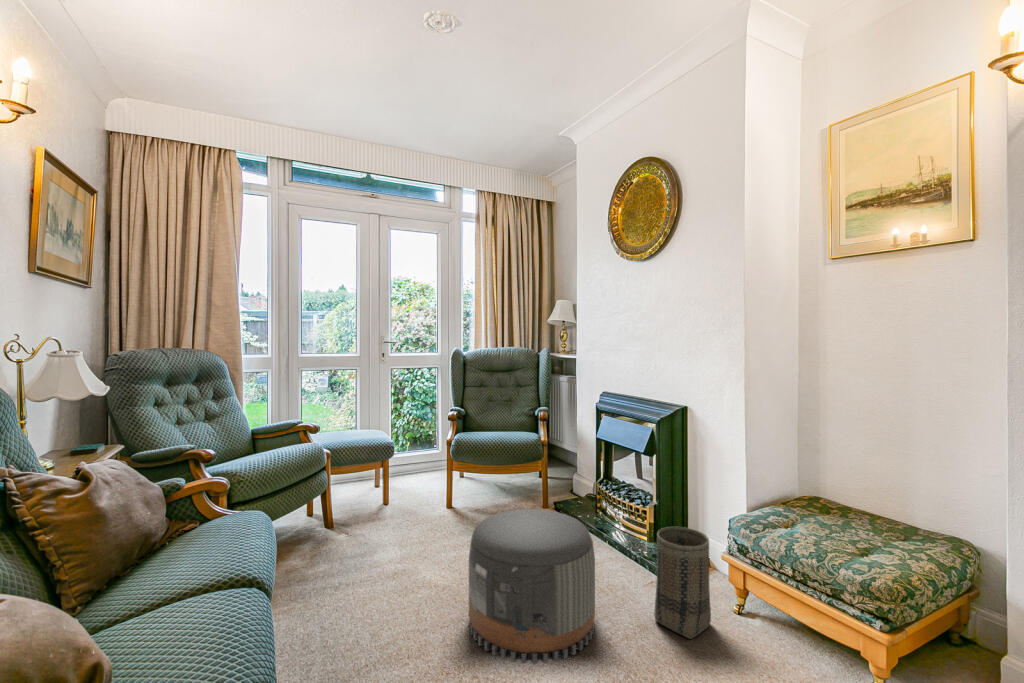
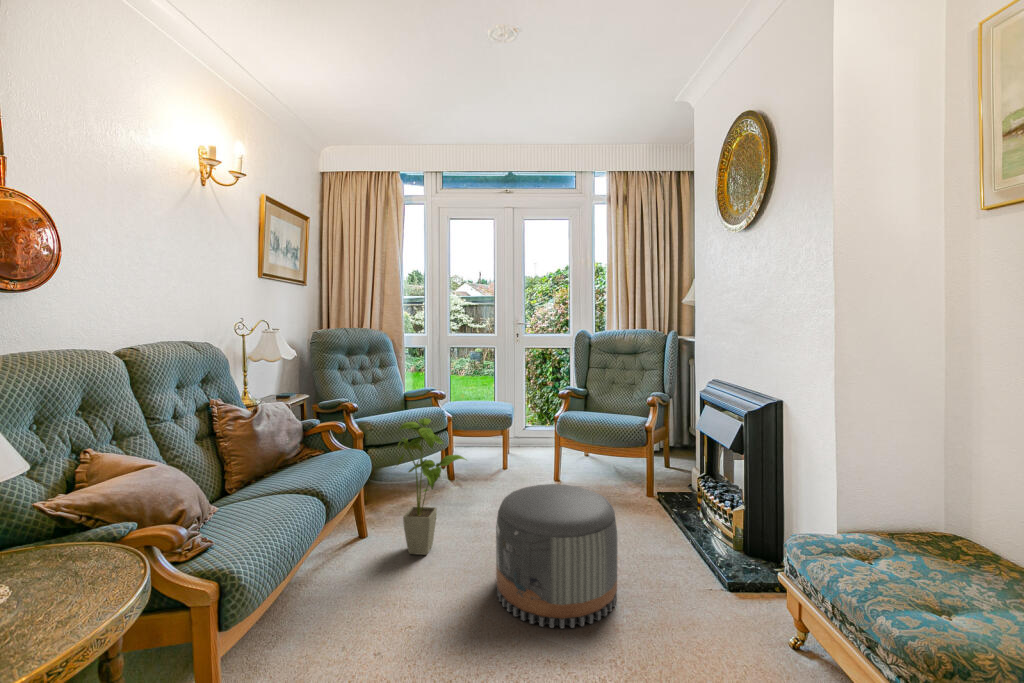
house plant: none [316,457,406,627] -> present [397,418,466,555]
basket: present [655,527,711,639] -> none [679,528,745,652]

